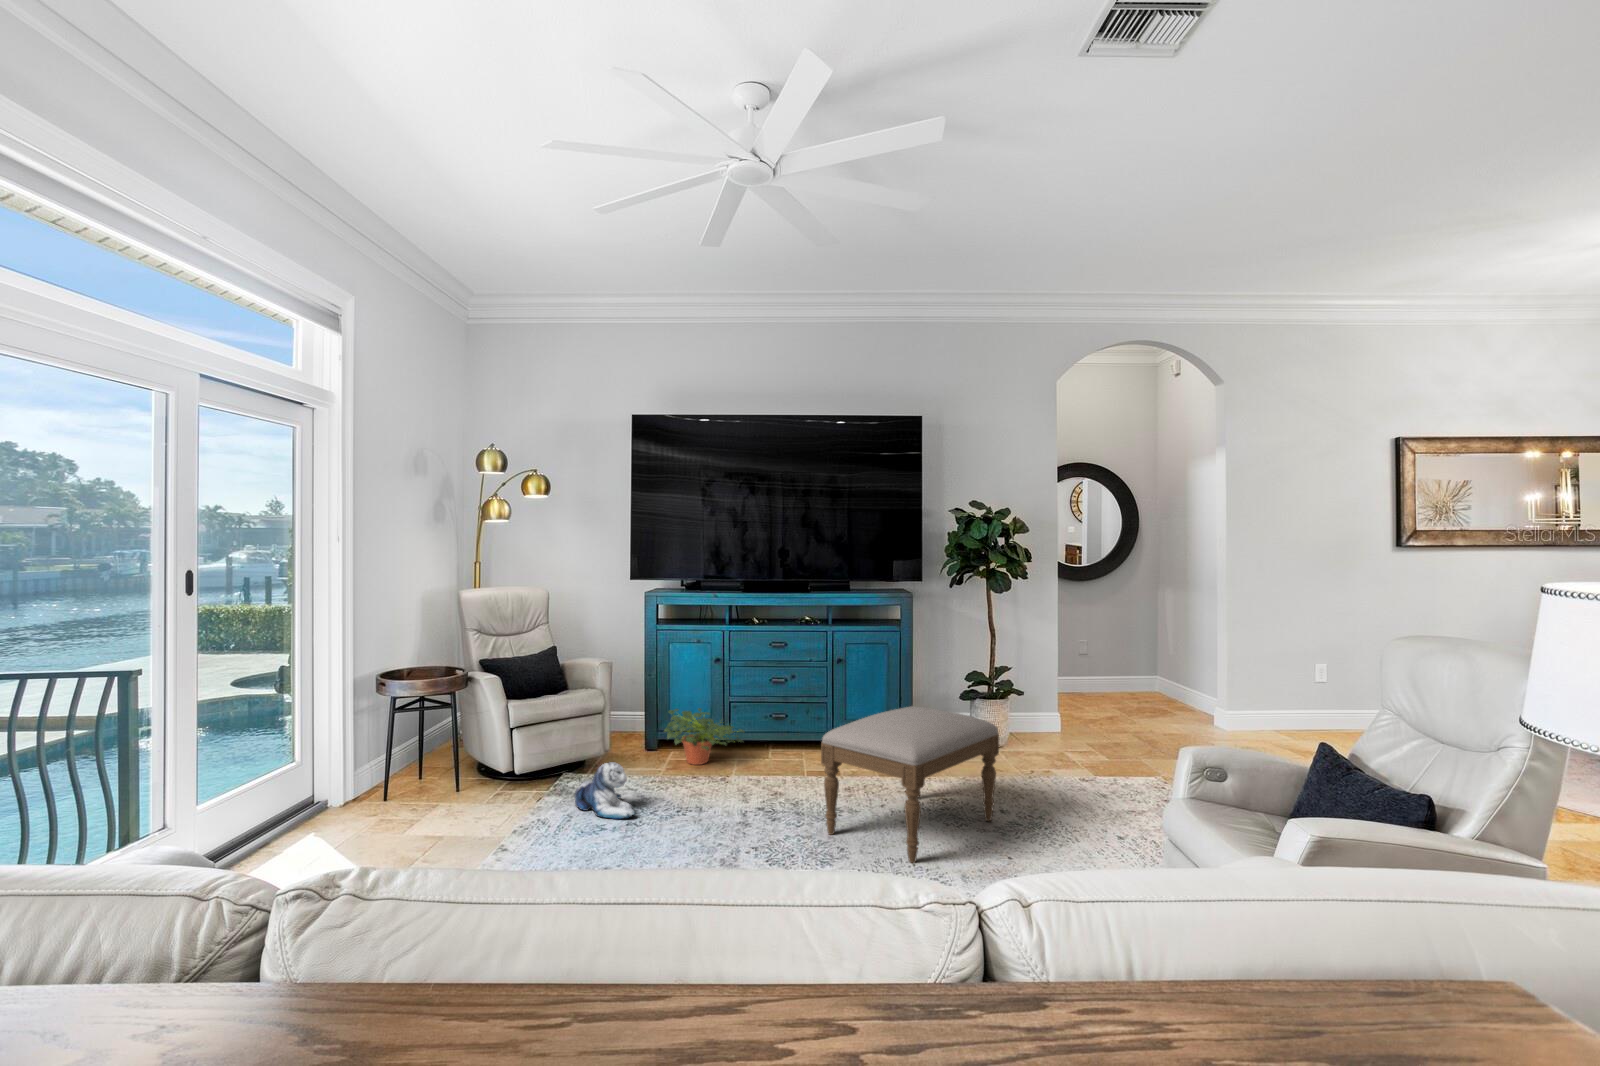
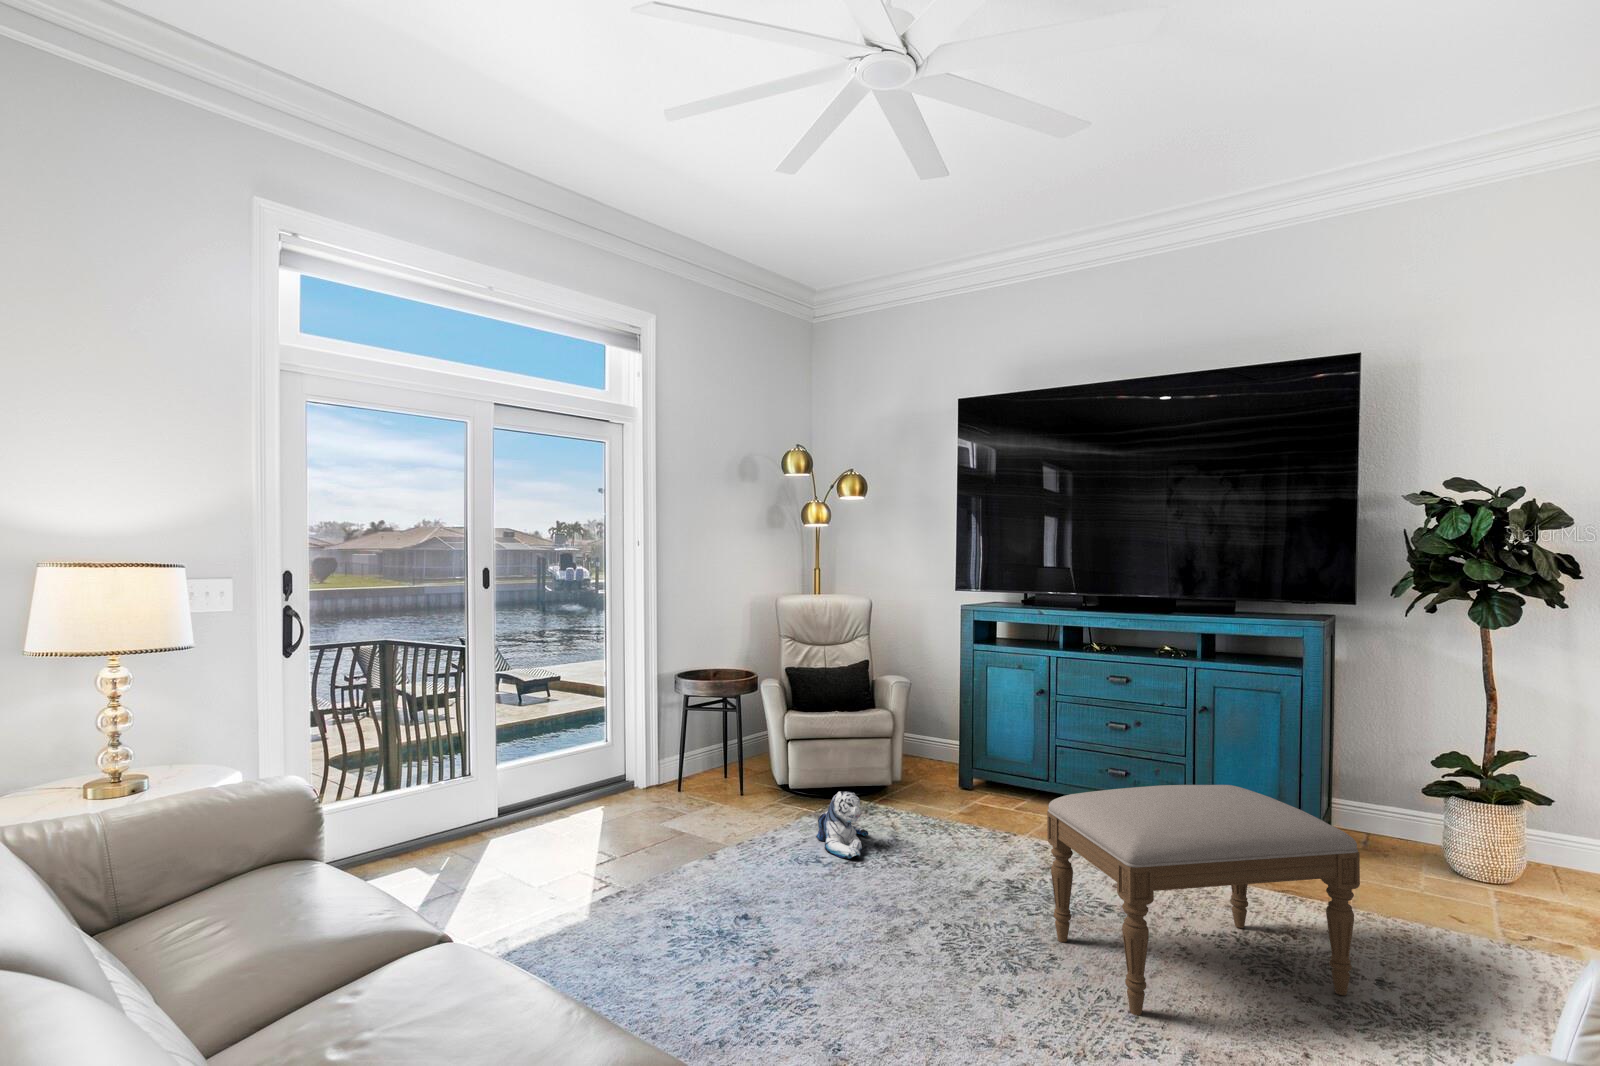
potted plant: present [664,708,744,765] -> none [954,746,1063,818]

